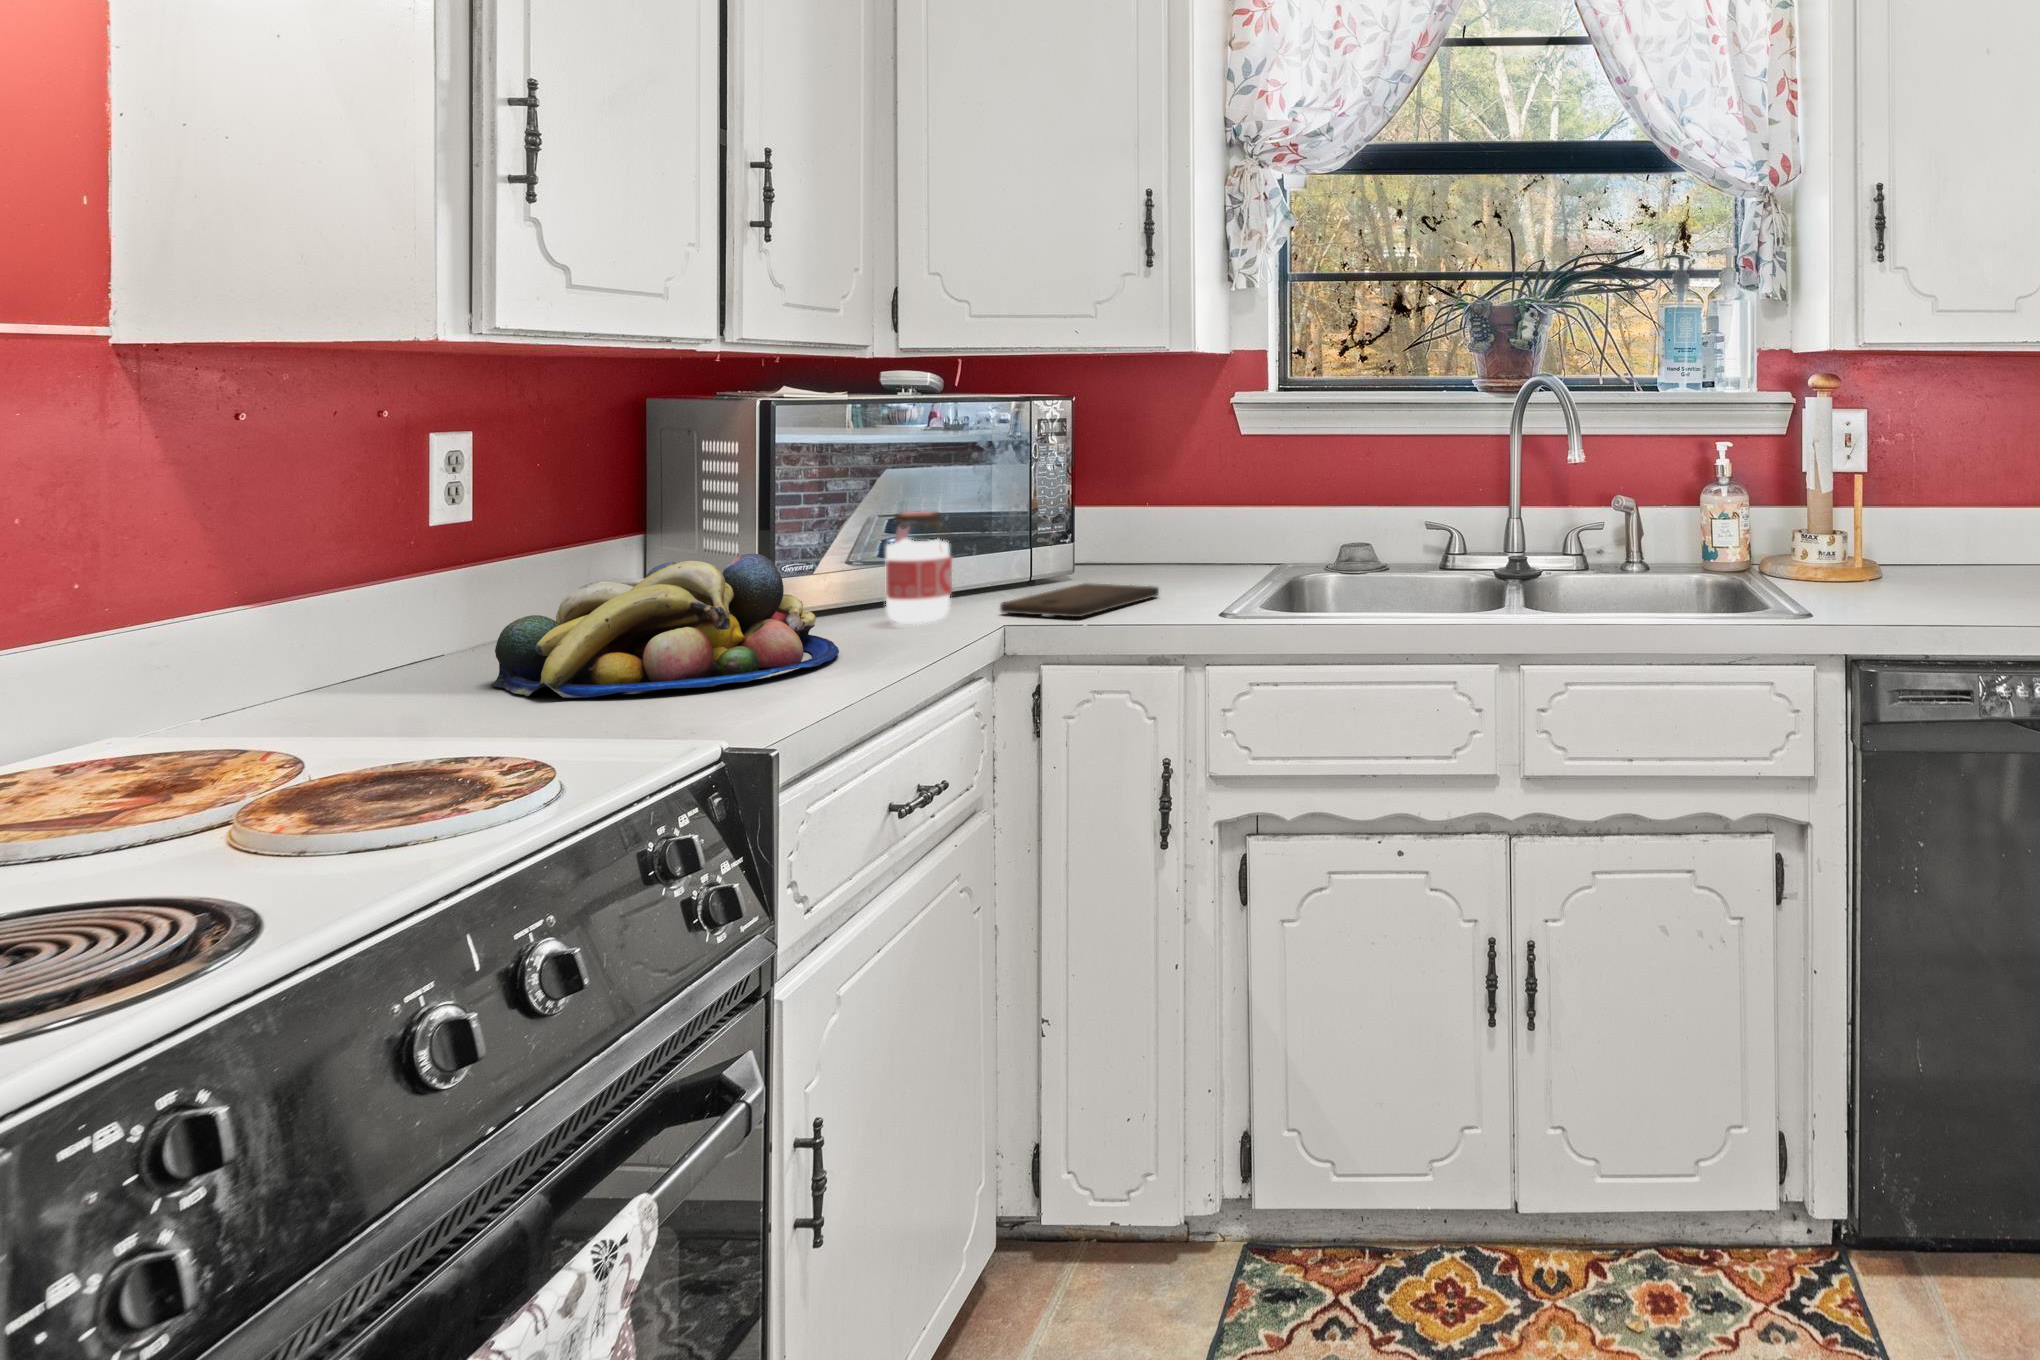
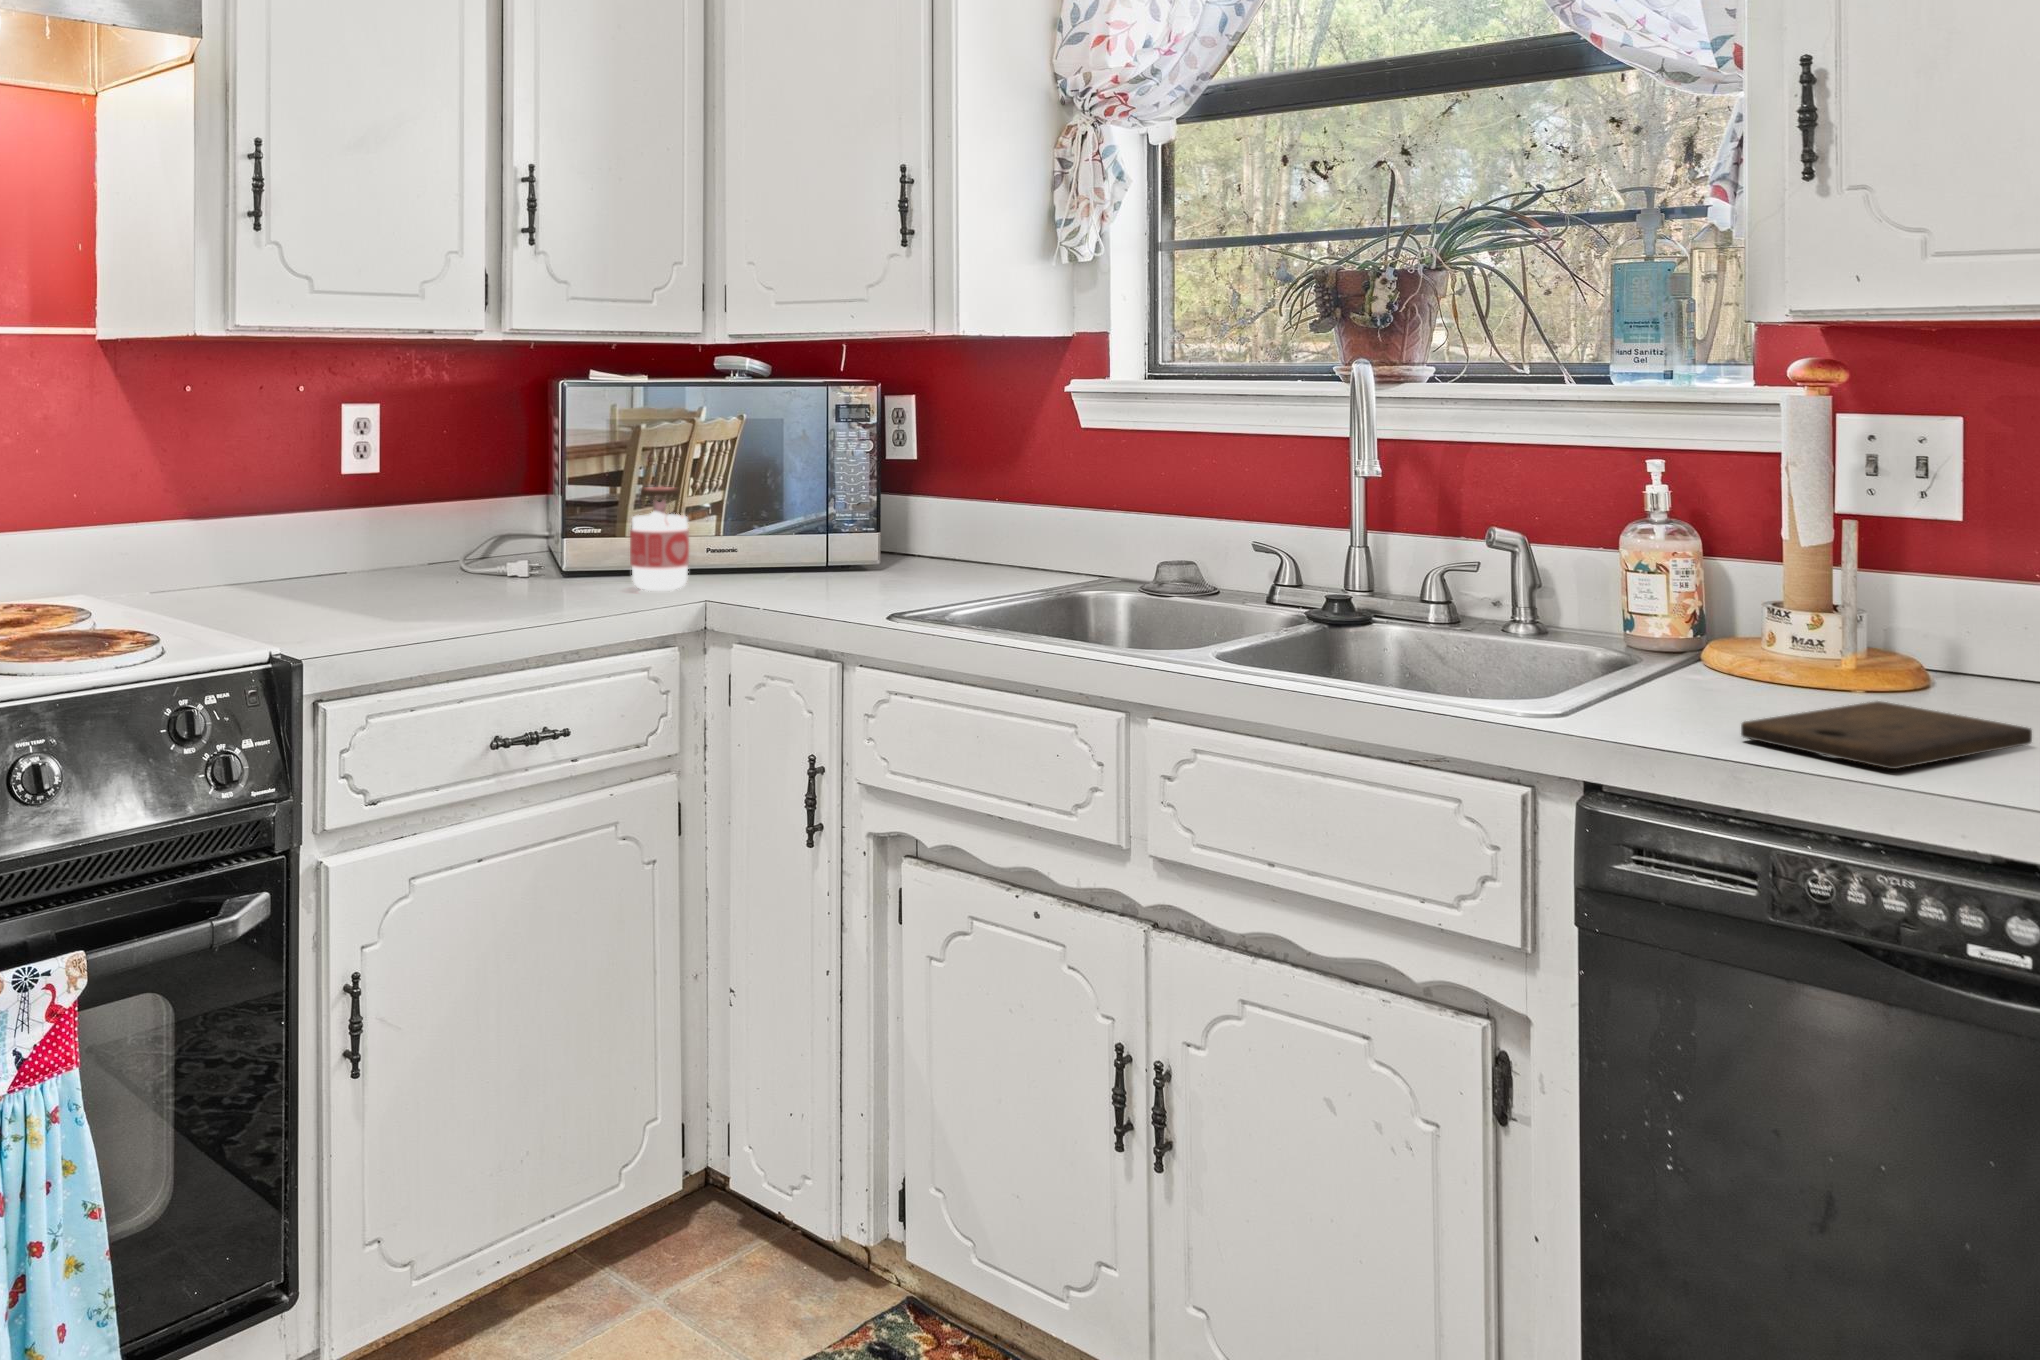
fruit bowl: present [491,554,839,698] -> none [293,513,548,618]
cutting board: present [1000,583,1159,617] -> present [1741,701,2032,769]

